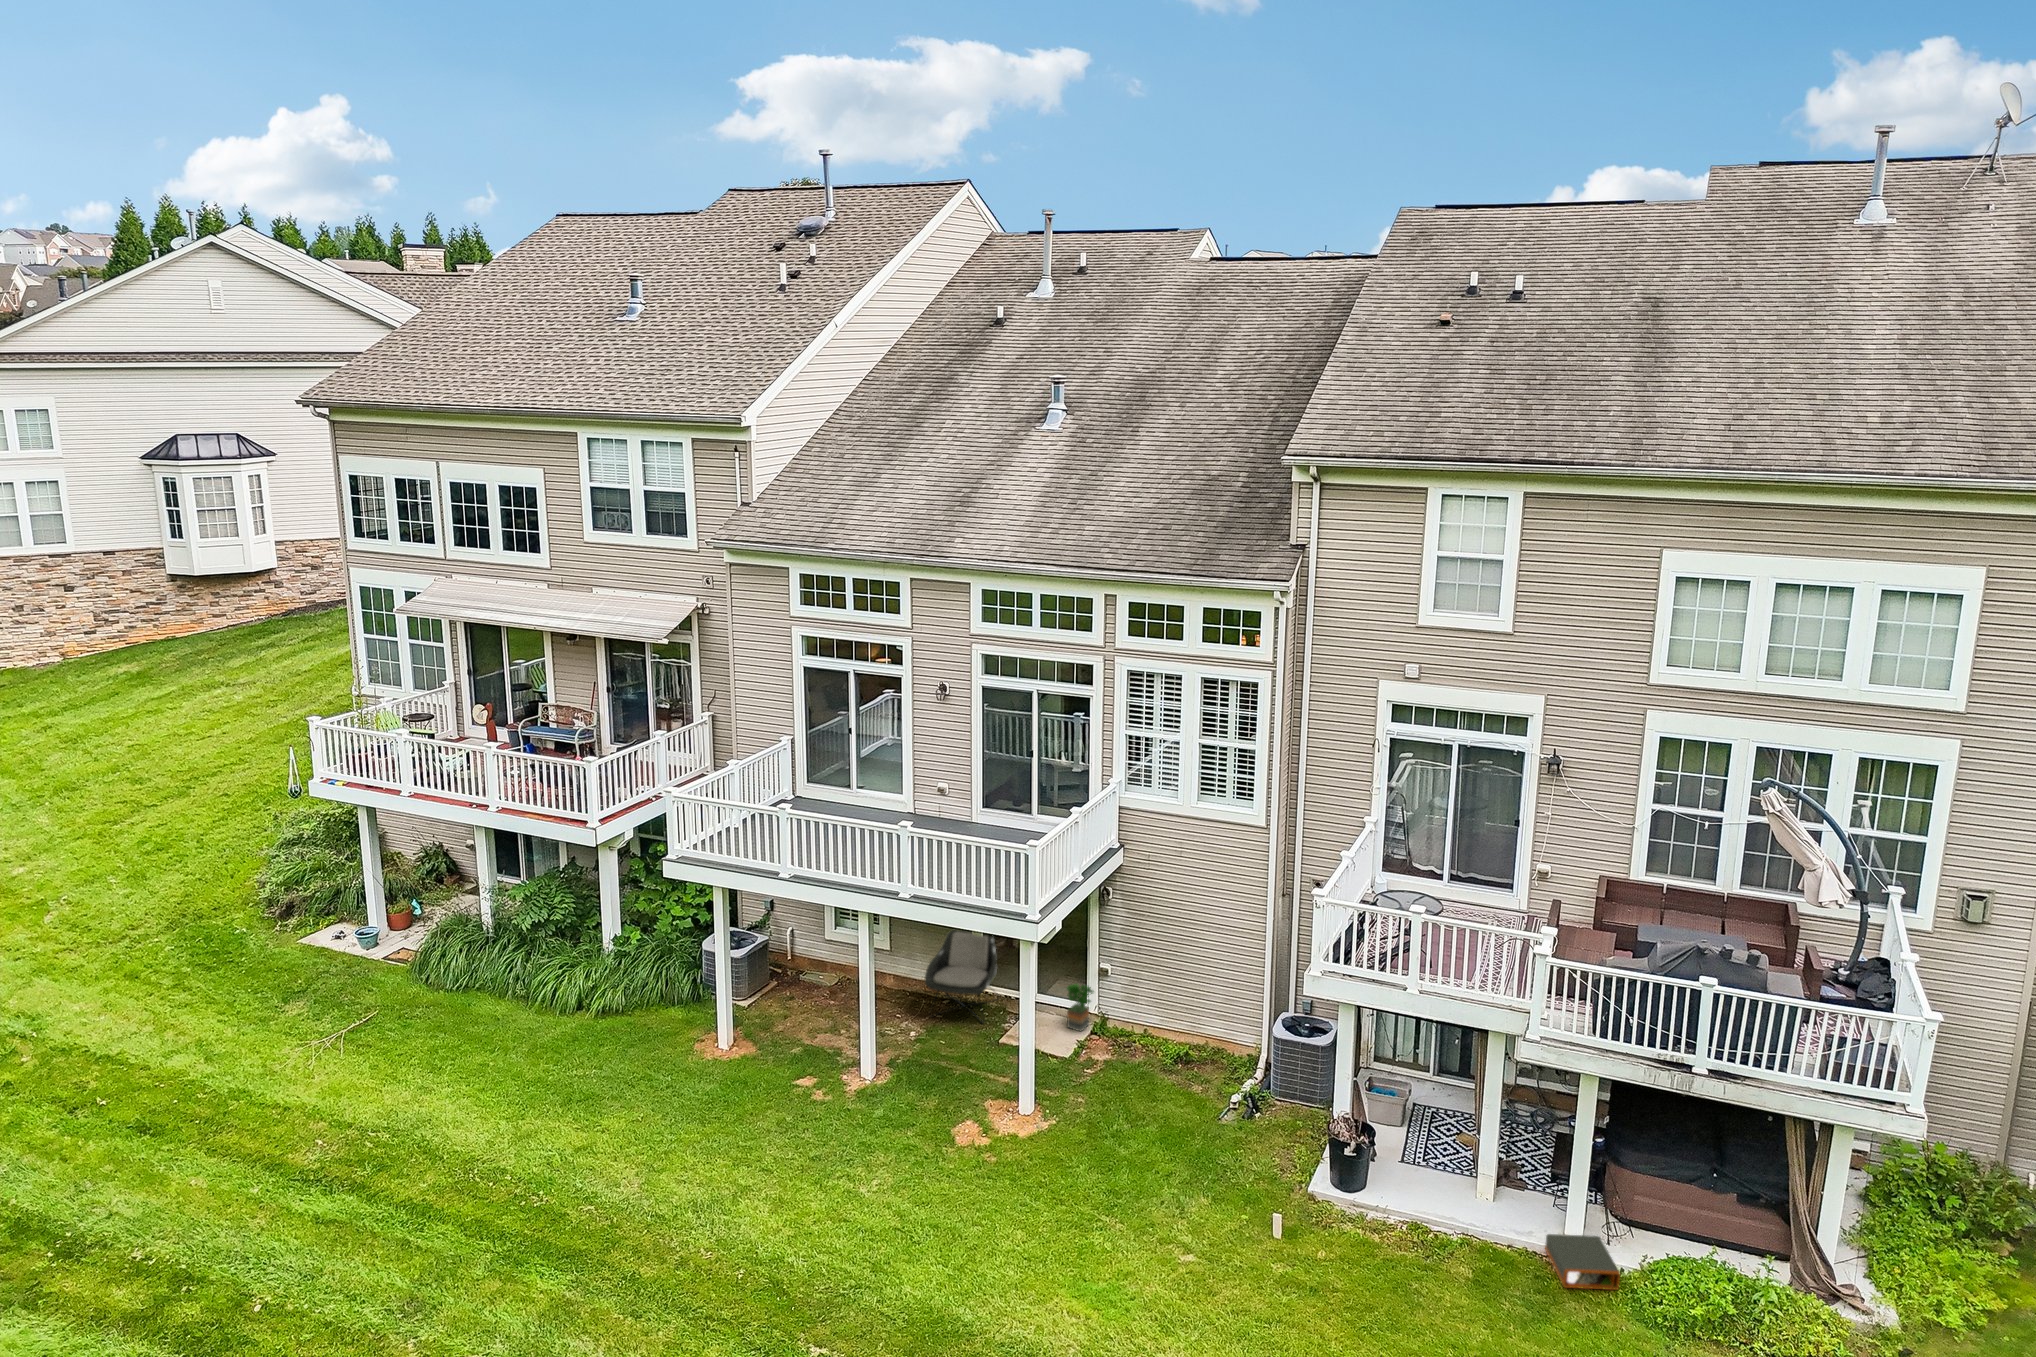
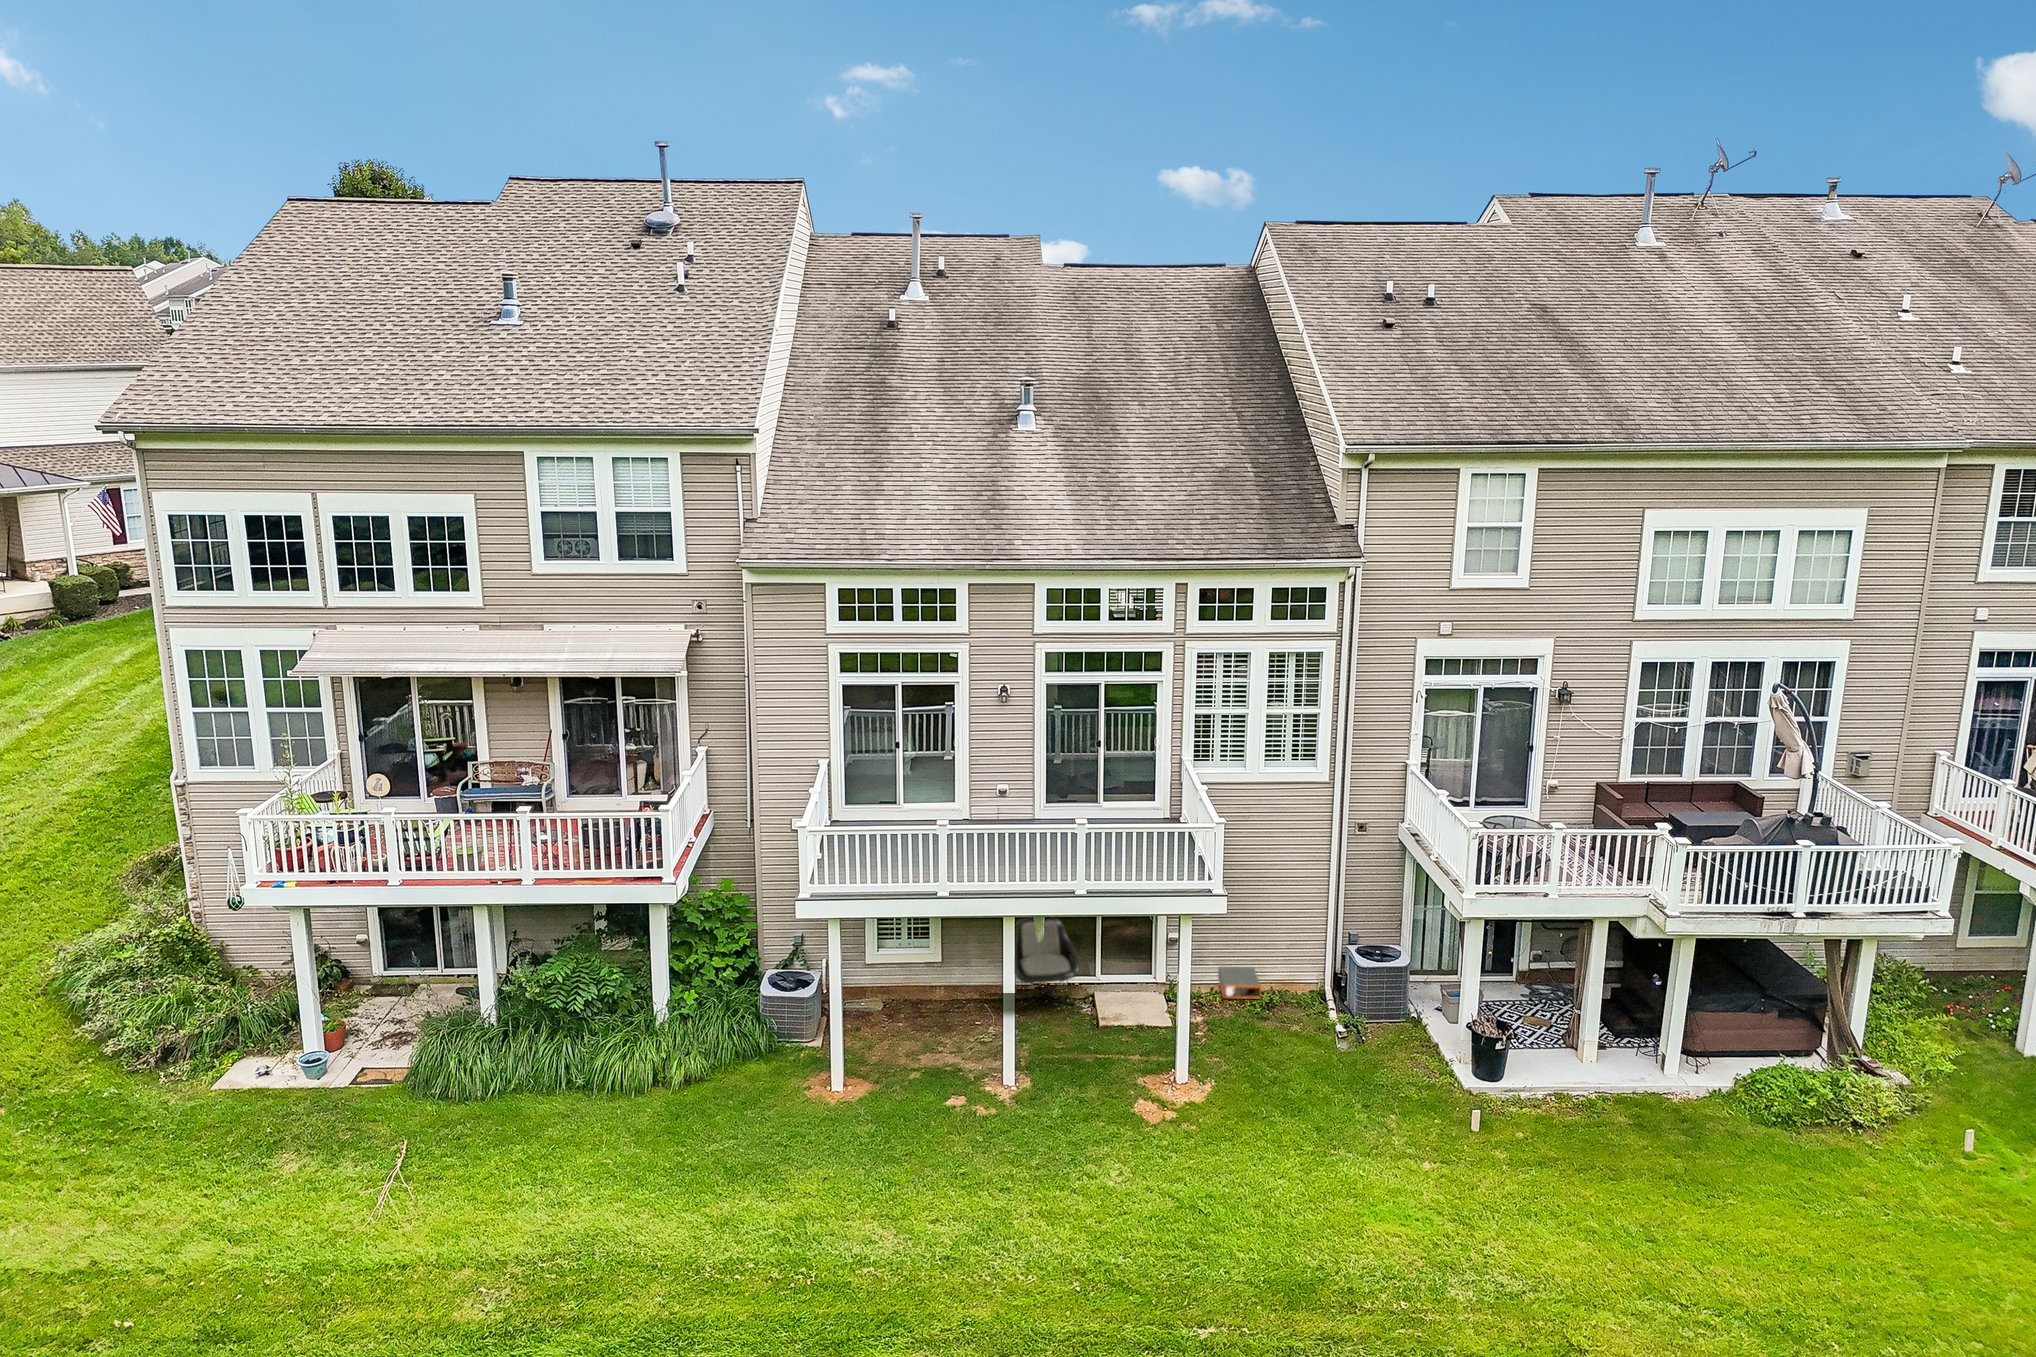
potted tree: present [1067,984,1094,1032] -> none [1144,949,1173,993]
storage box: present [1545,1234,1620,1290] -> present [1218,967,1261,999]

